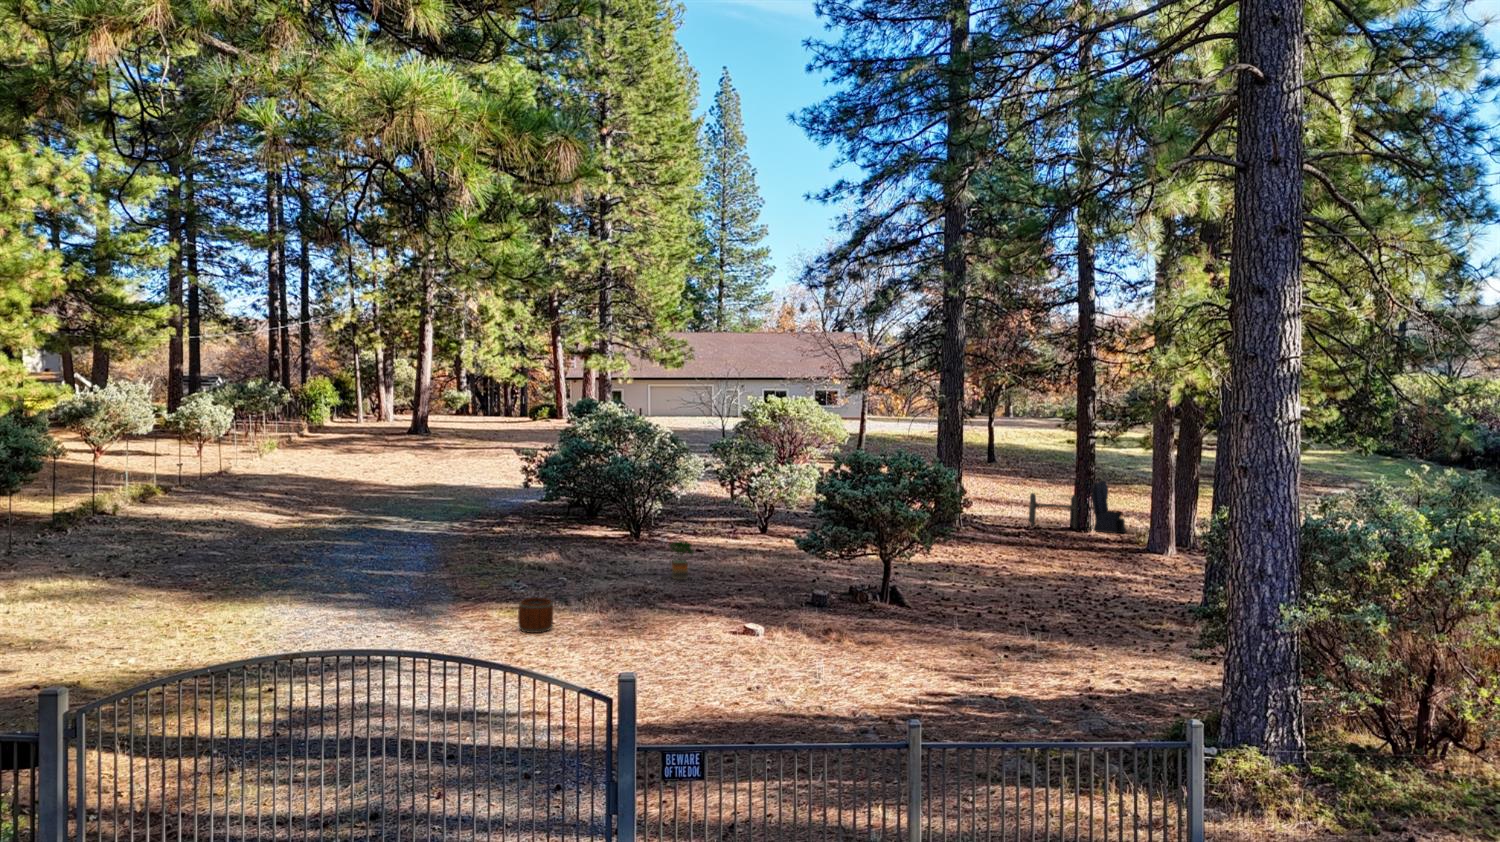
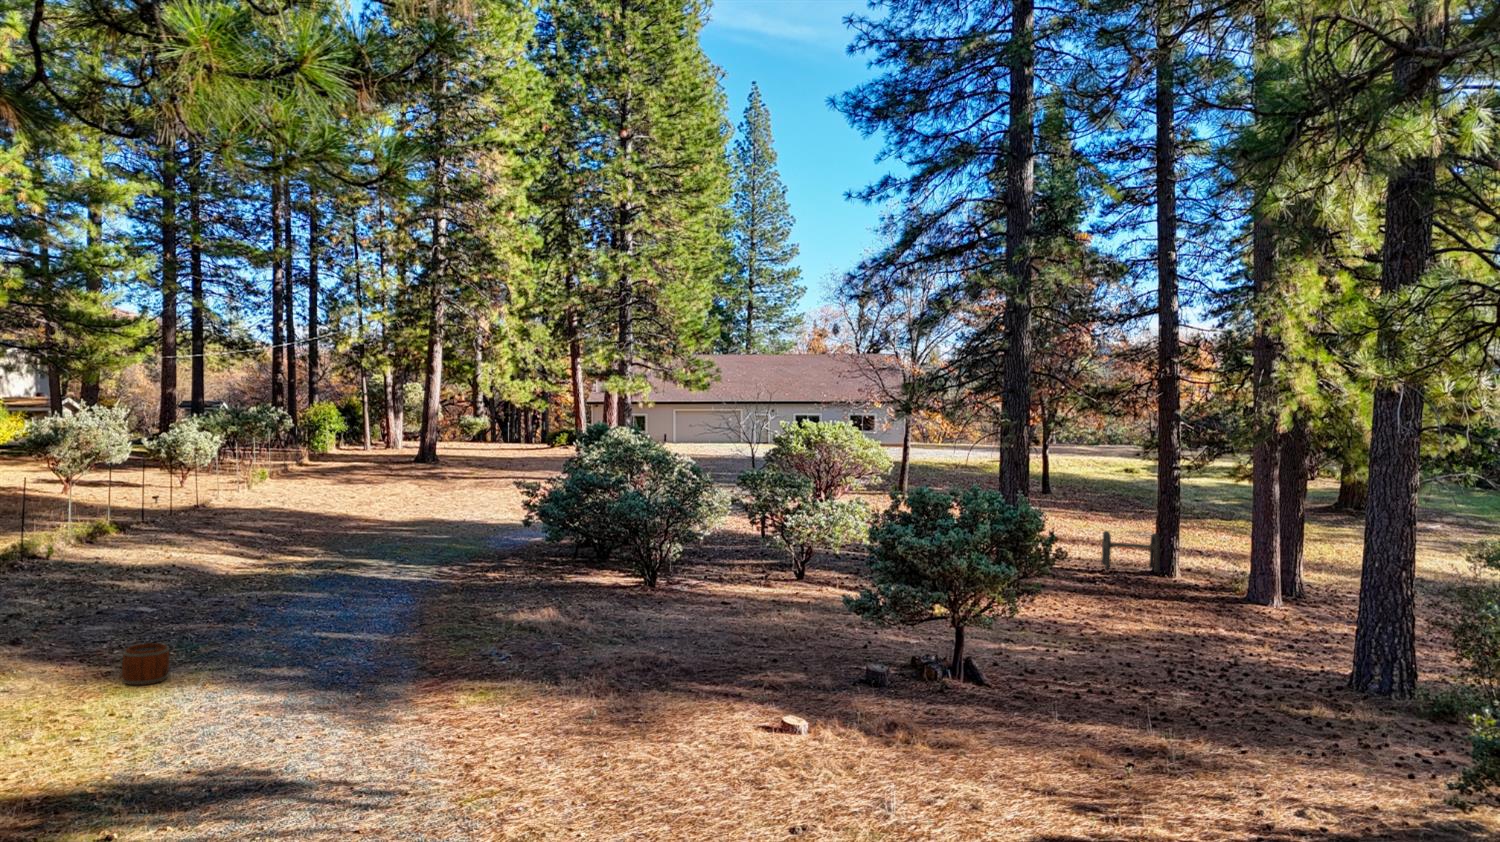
armchair: present [1092,481,1126,533] -> none [1176,516,1217,578]
potted tree: present [670,541,694,580] -> none [686,596,718,644]
bucket: present [518,598,553,633] -> present [122,643,169,685]

